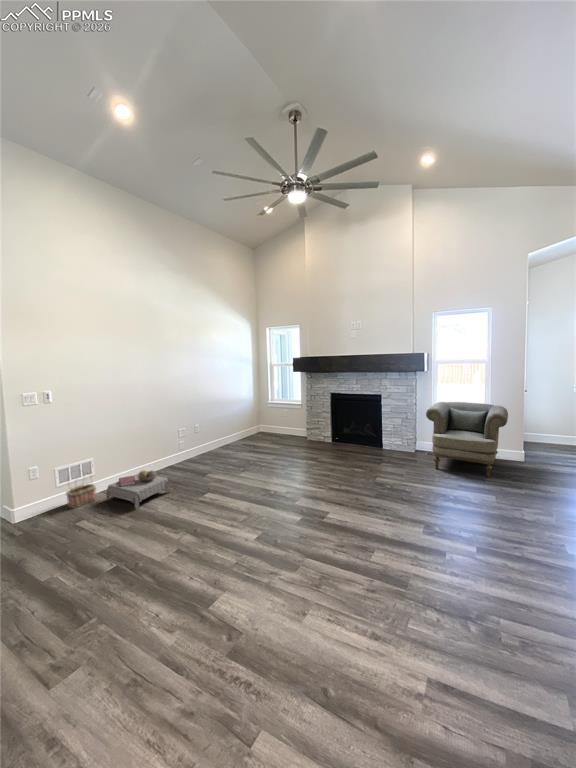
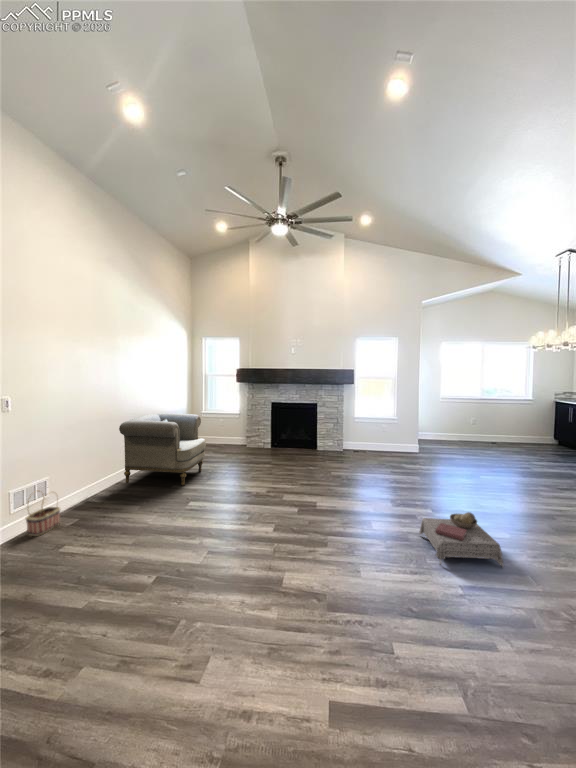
armchair: present [426,402,508,477] -> present [119,413,206,486]
ottoman: present [106,471,170,509] -> present [419,512,504,567]

